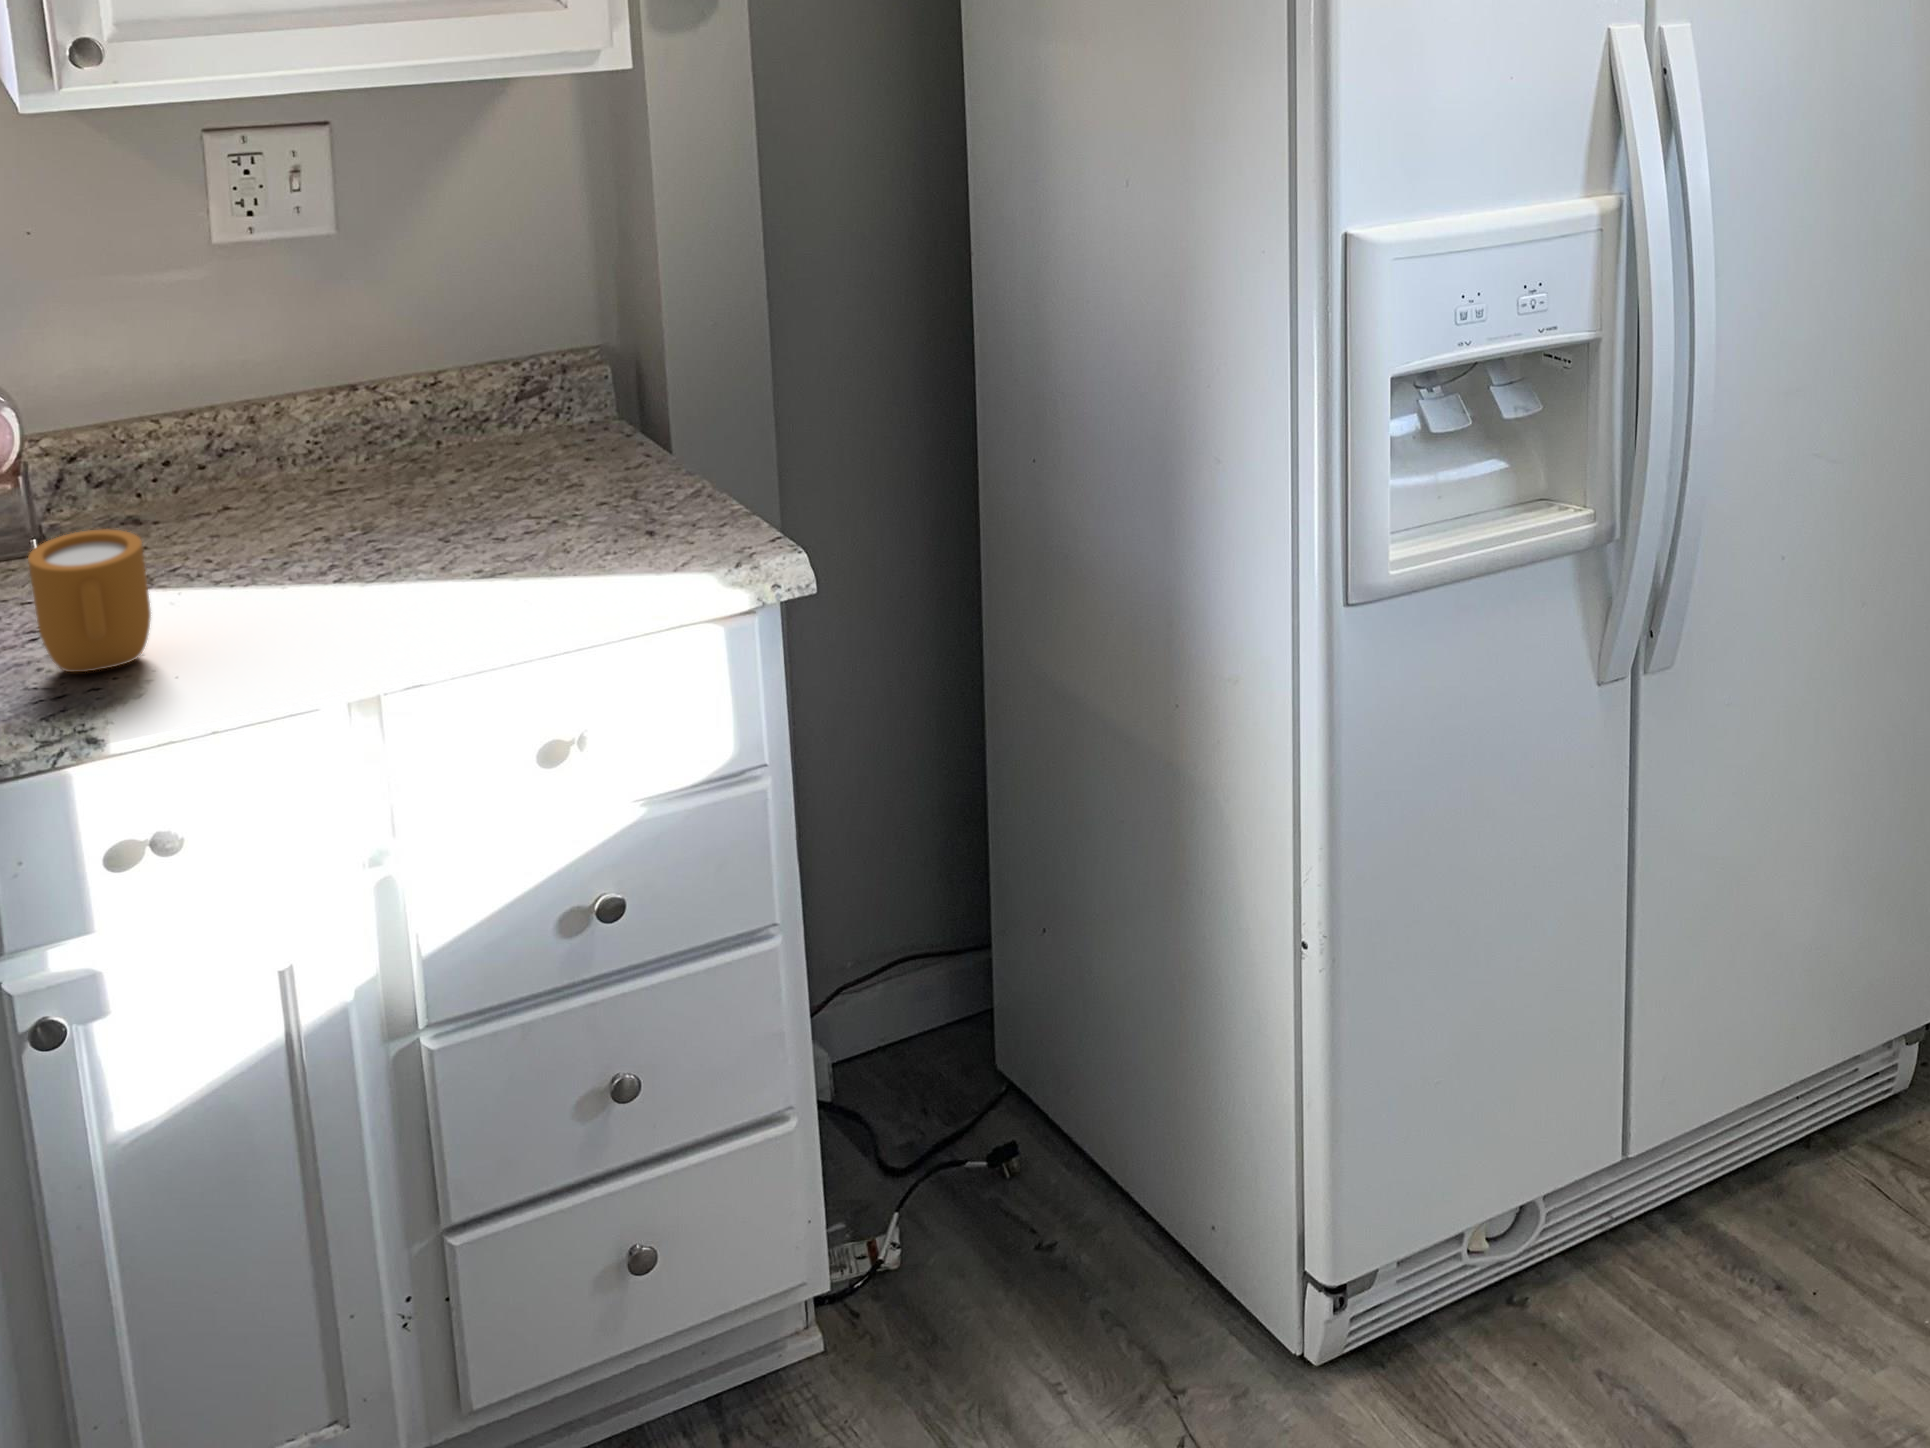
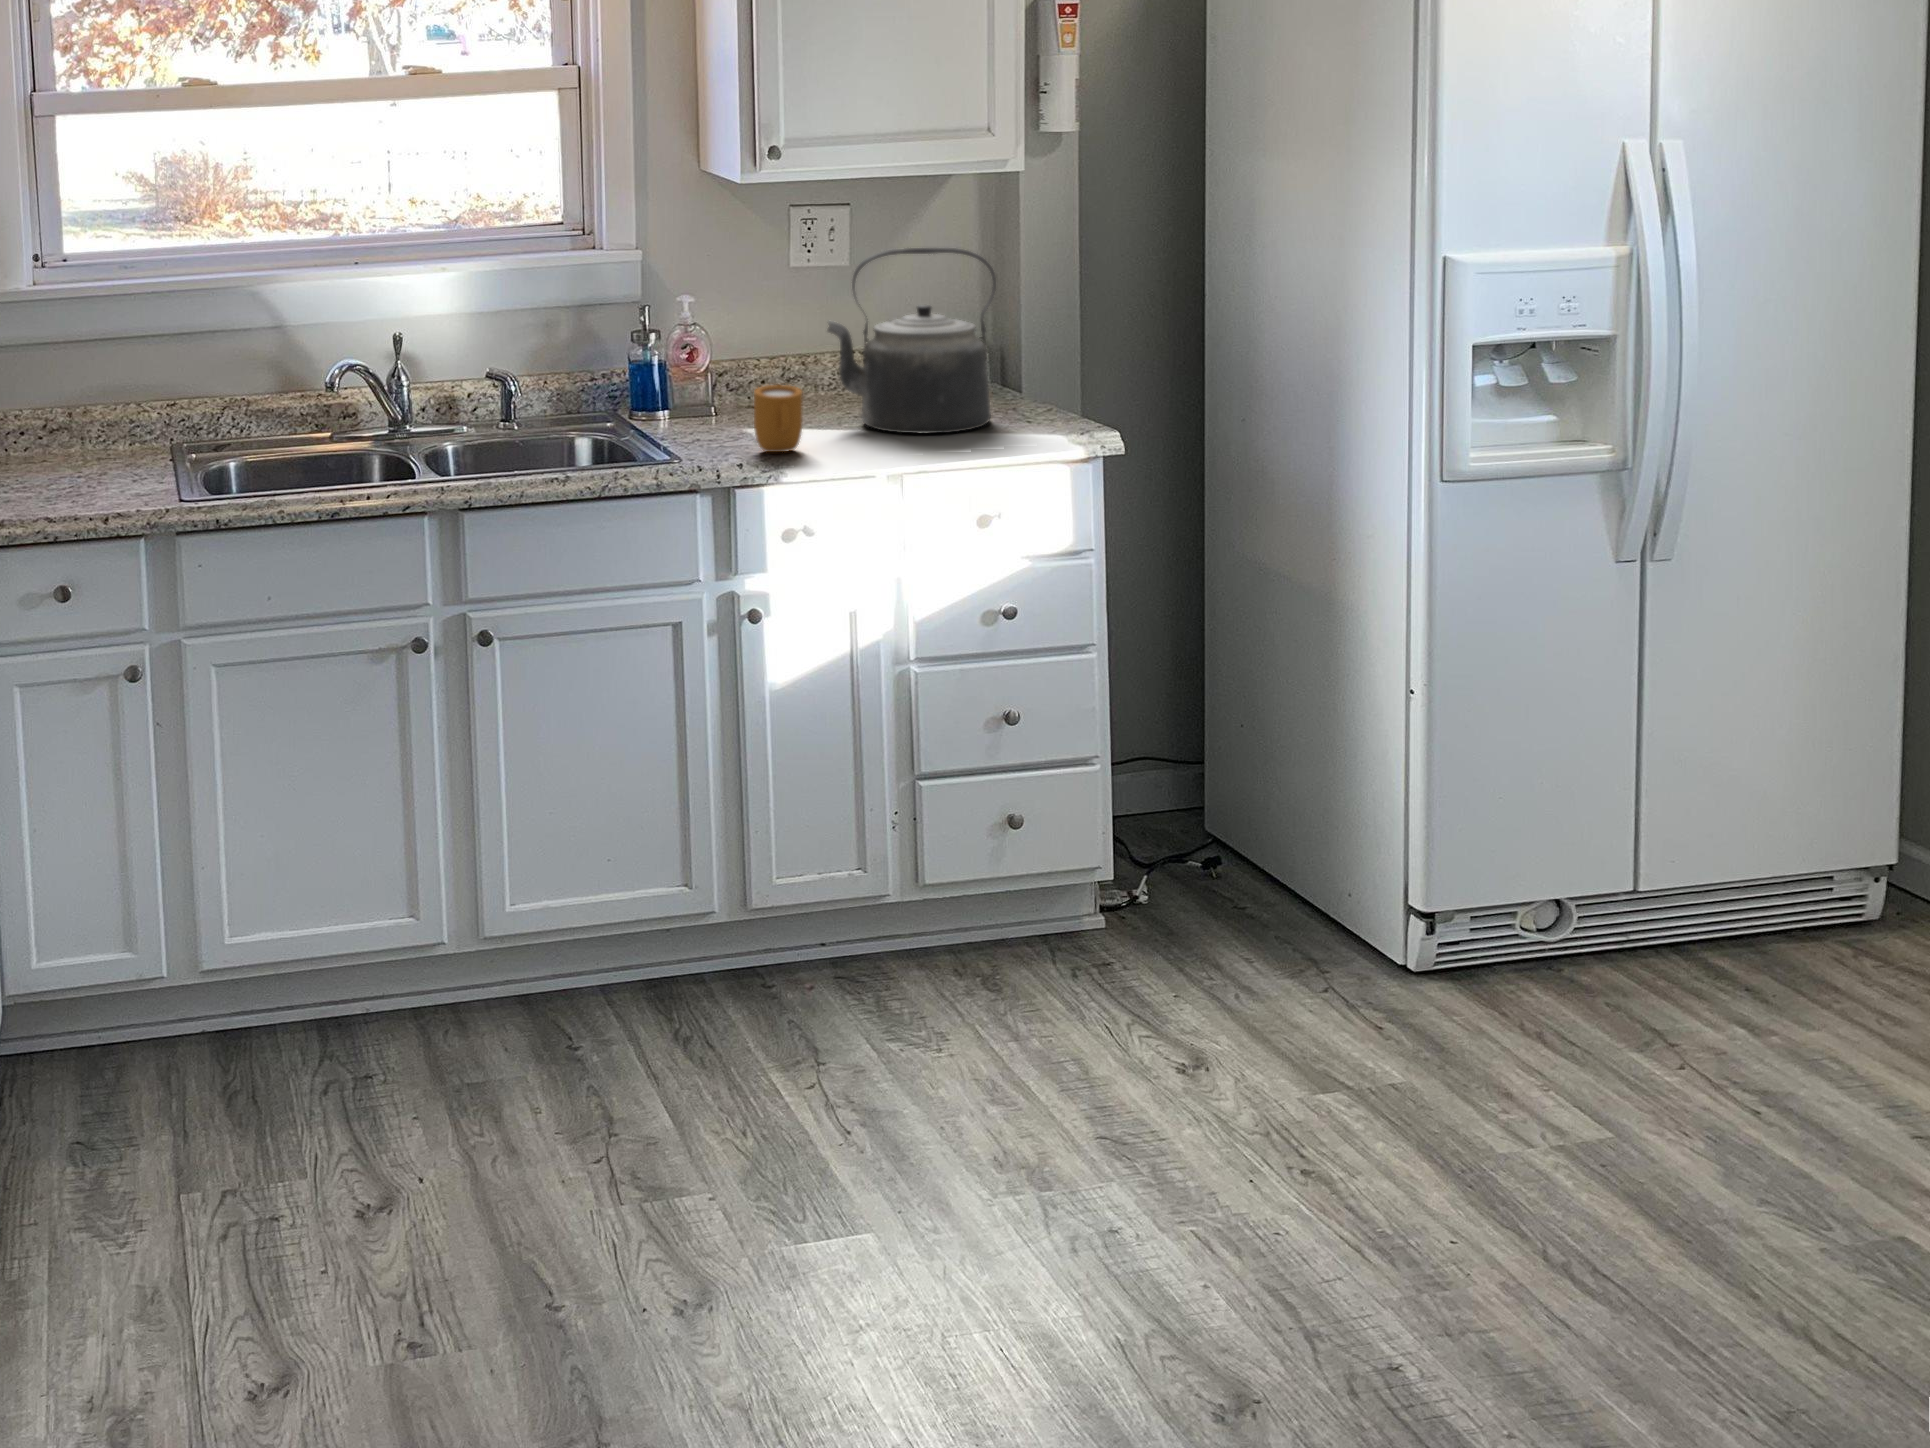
kettle: none [234,224,577,581] -> present [827,248,996,434]

